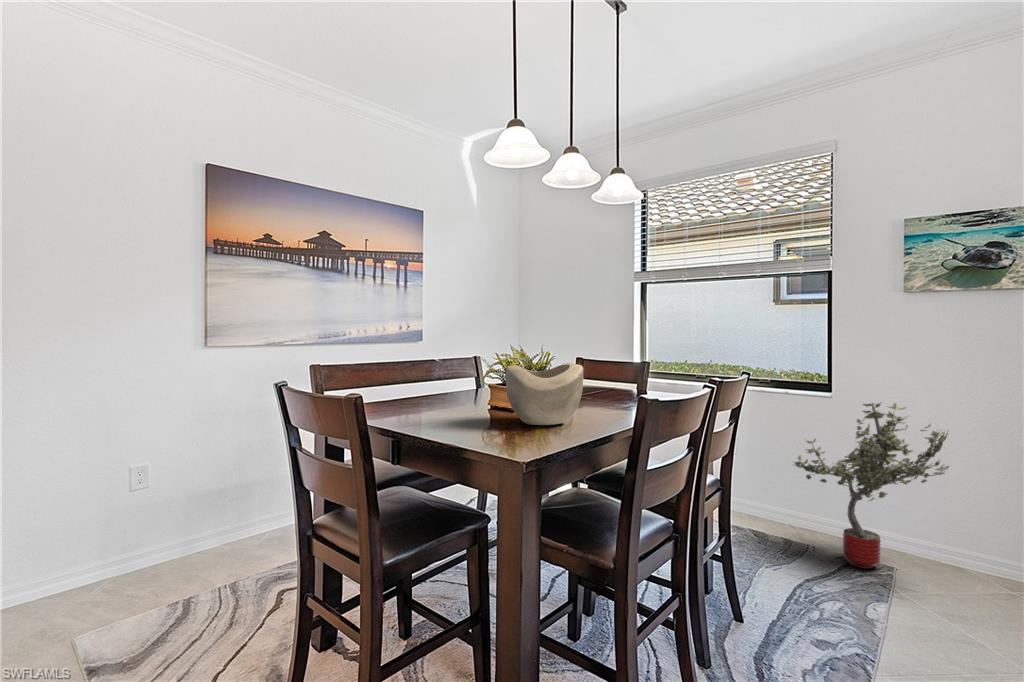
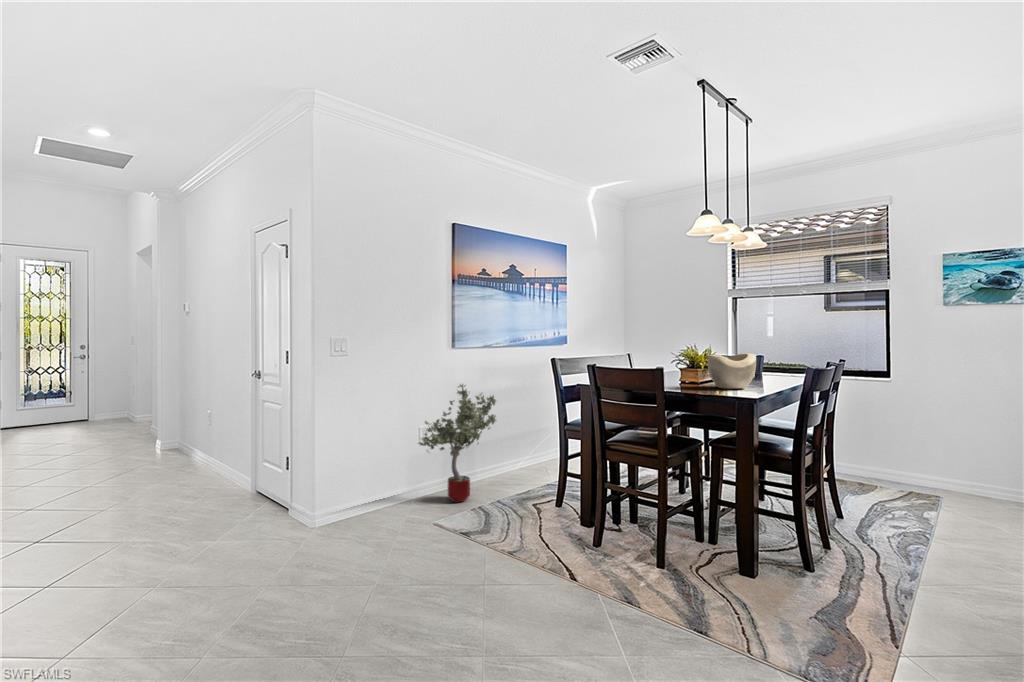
potted tree: present [794,403,949,569] -> present [418,384,496,502]

